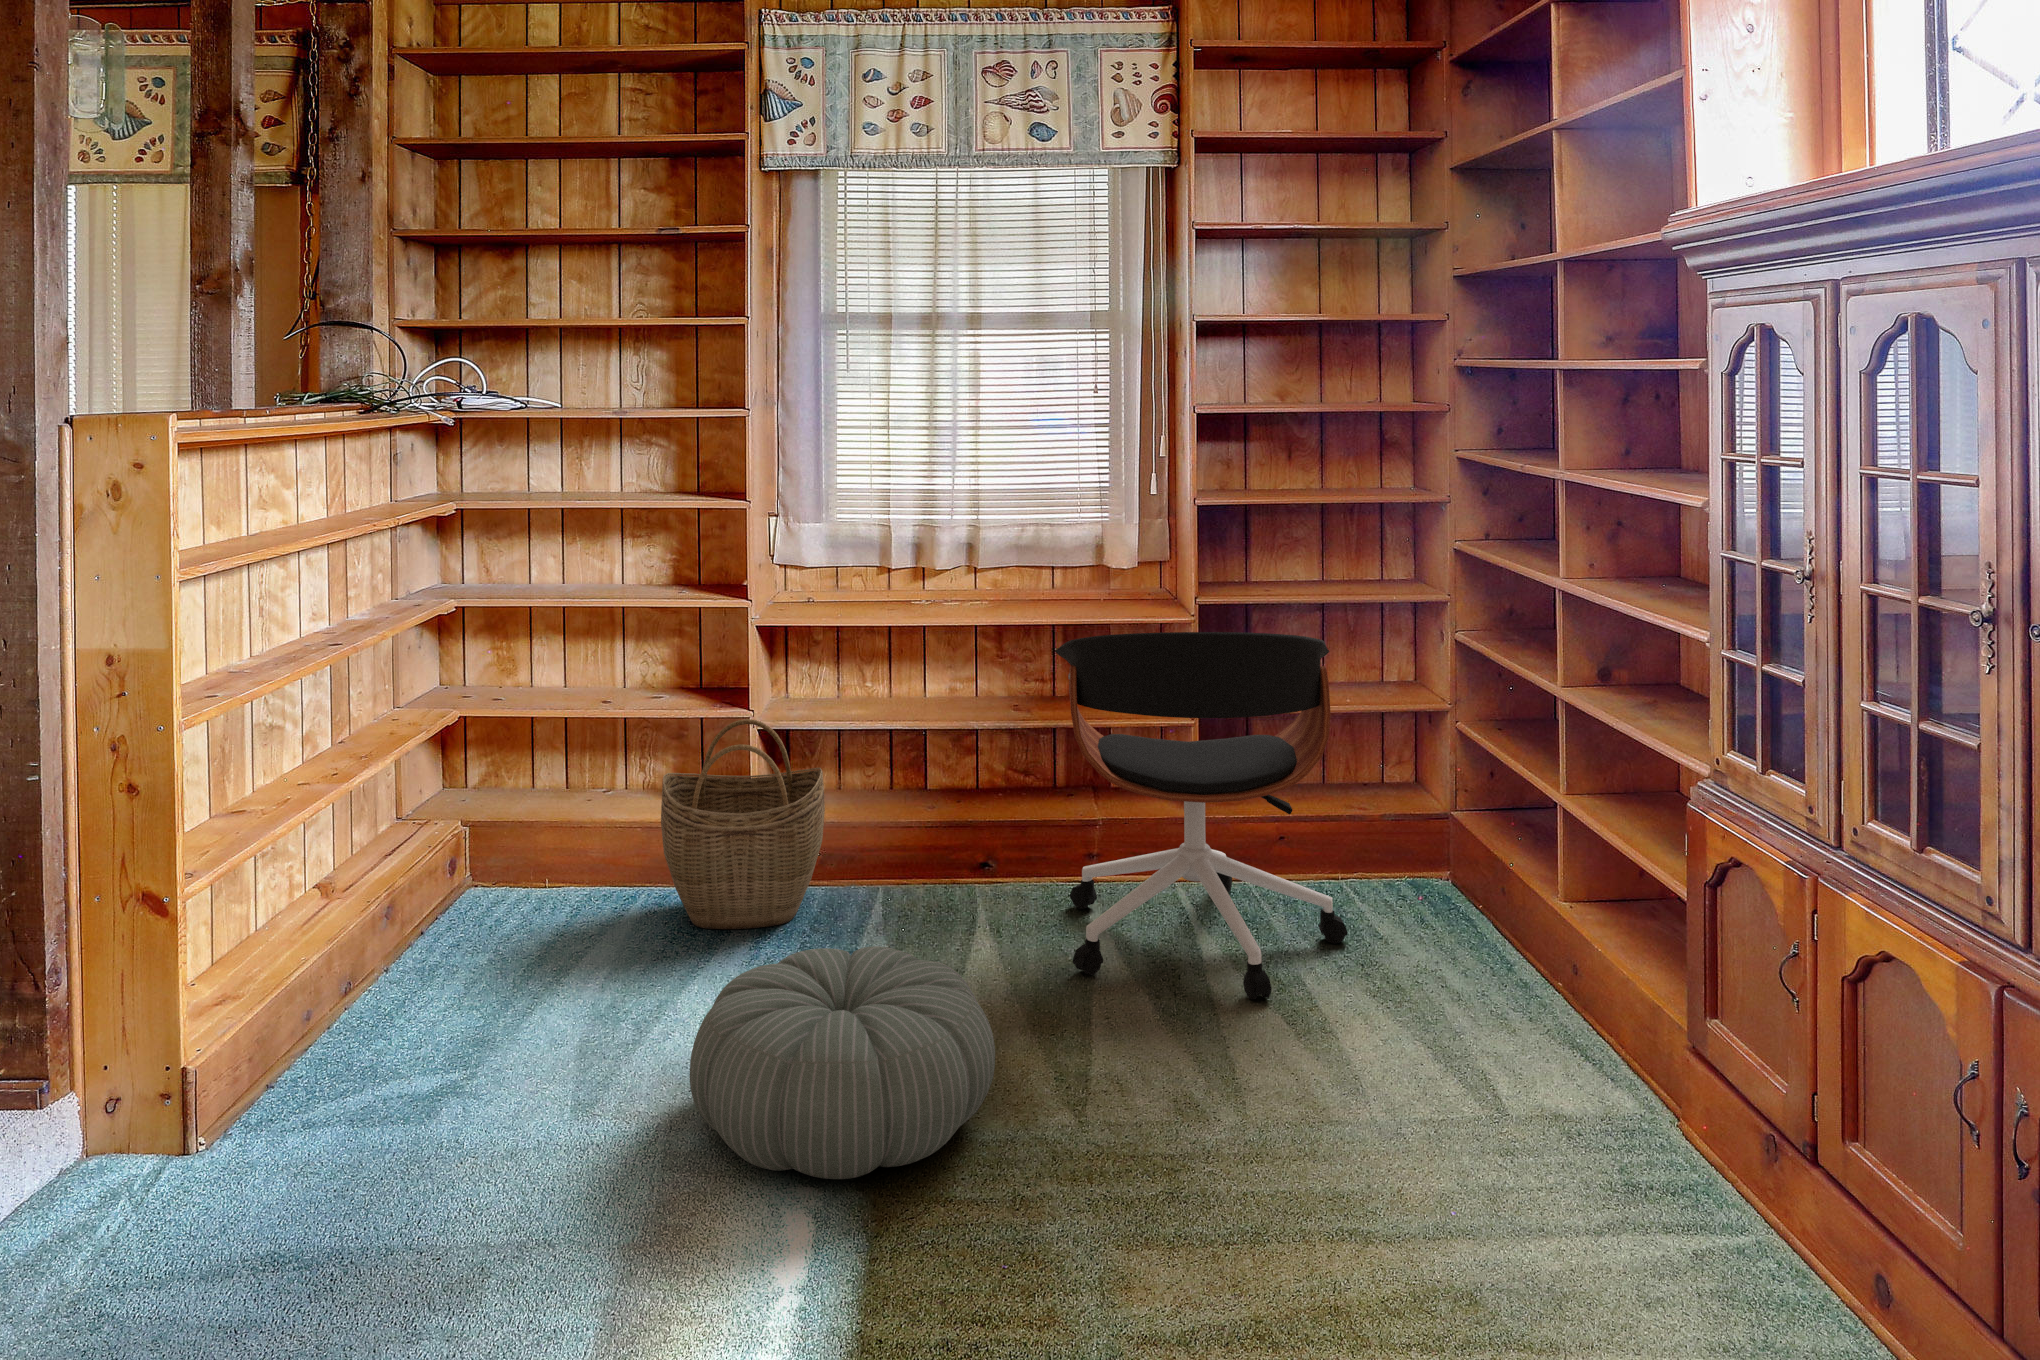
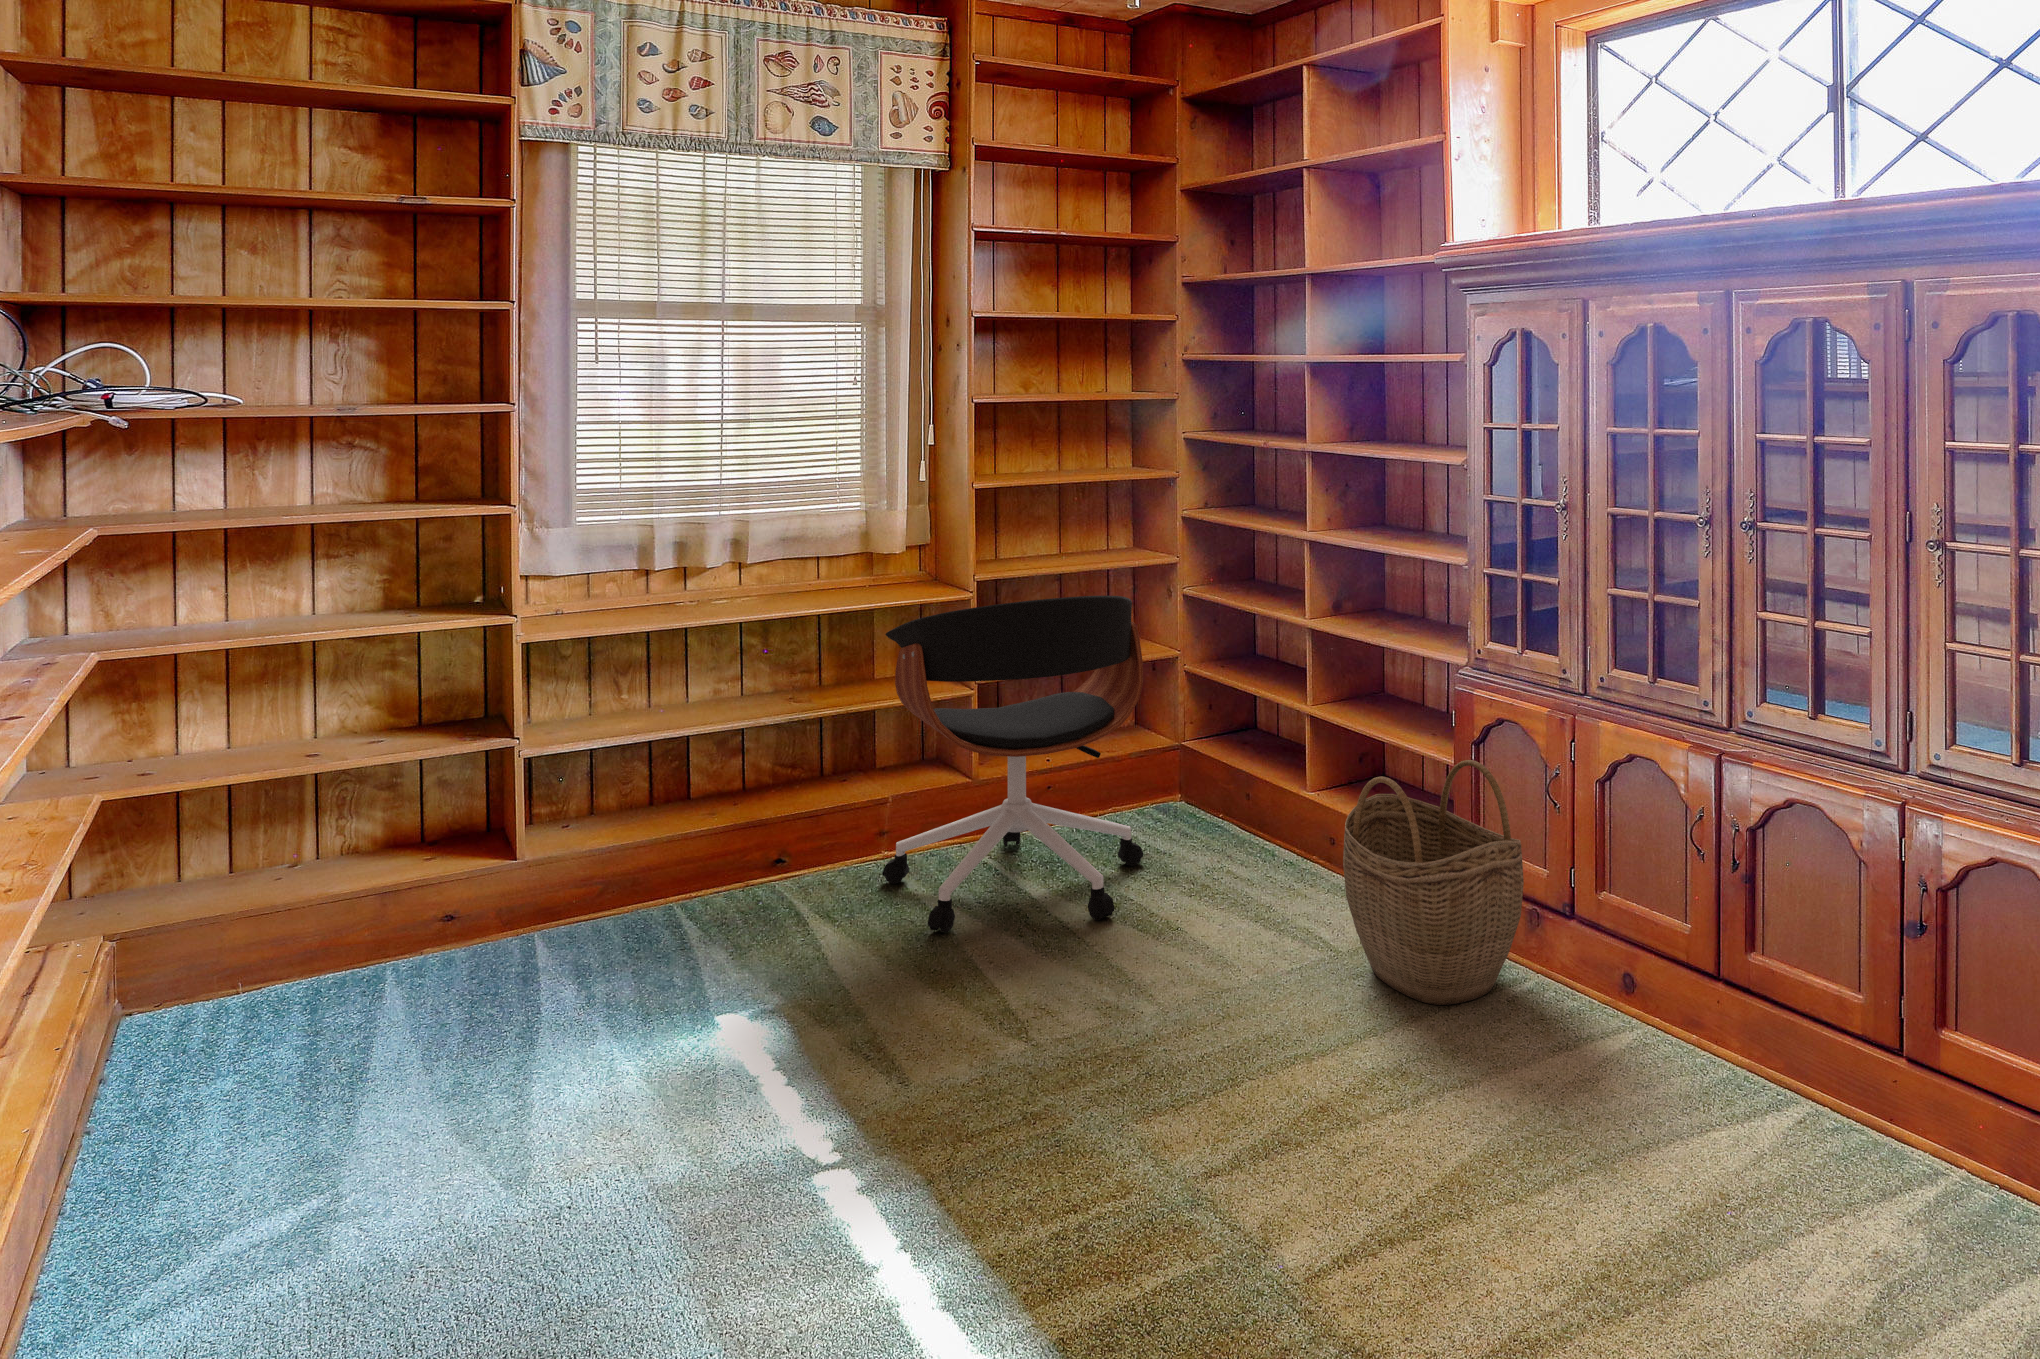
woven basket: present [661,719,825,929] -> present [1343,760,1524,1005]
pouf: present [690,946,995,1179] -> none [642,931,952,1154]

